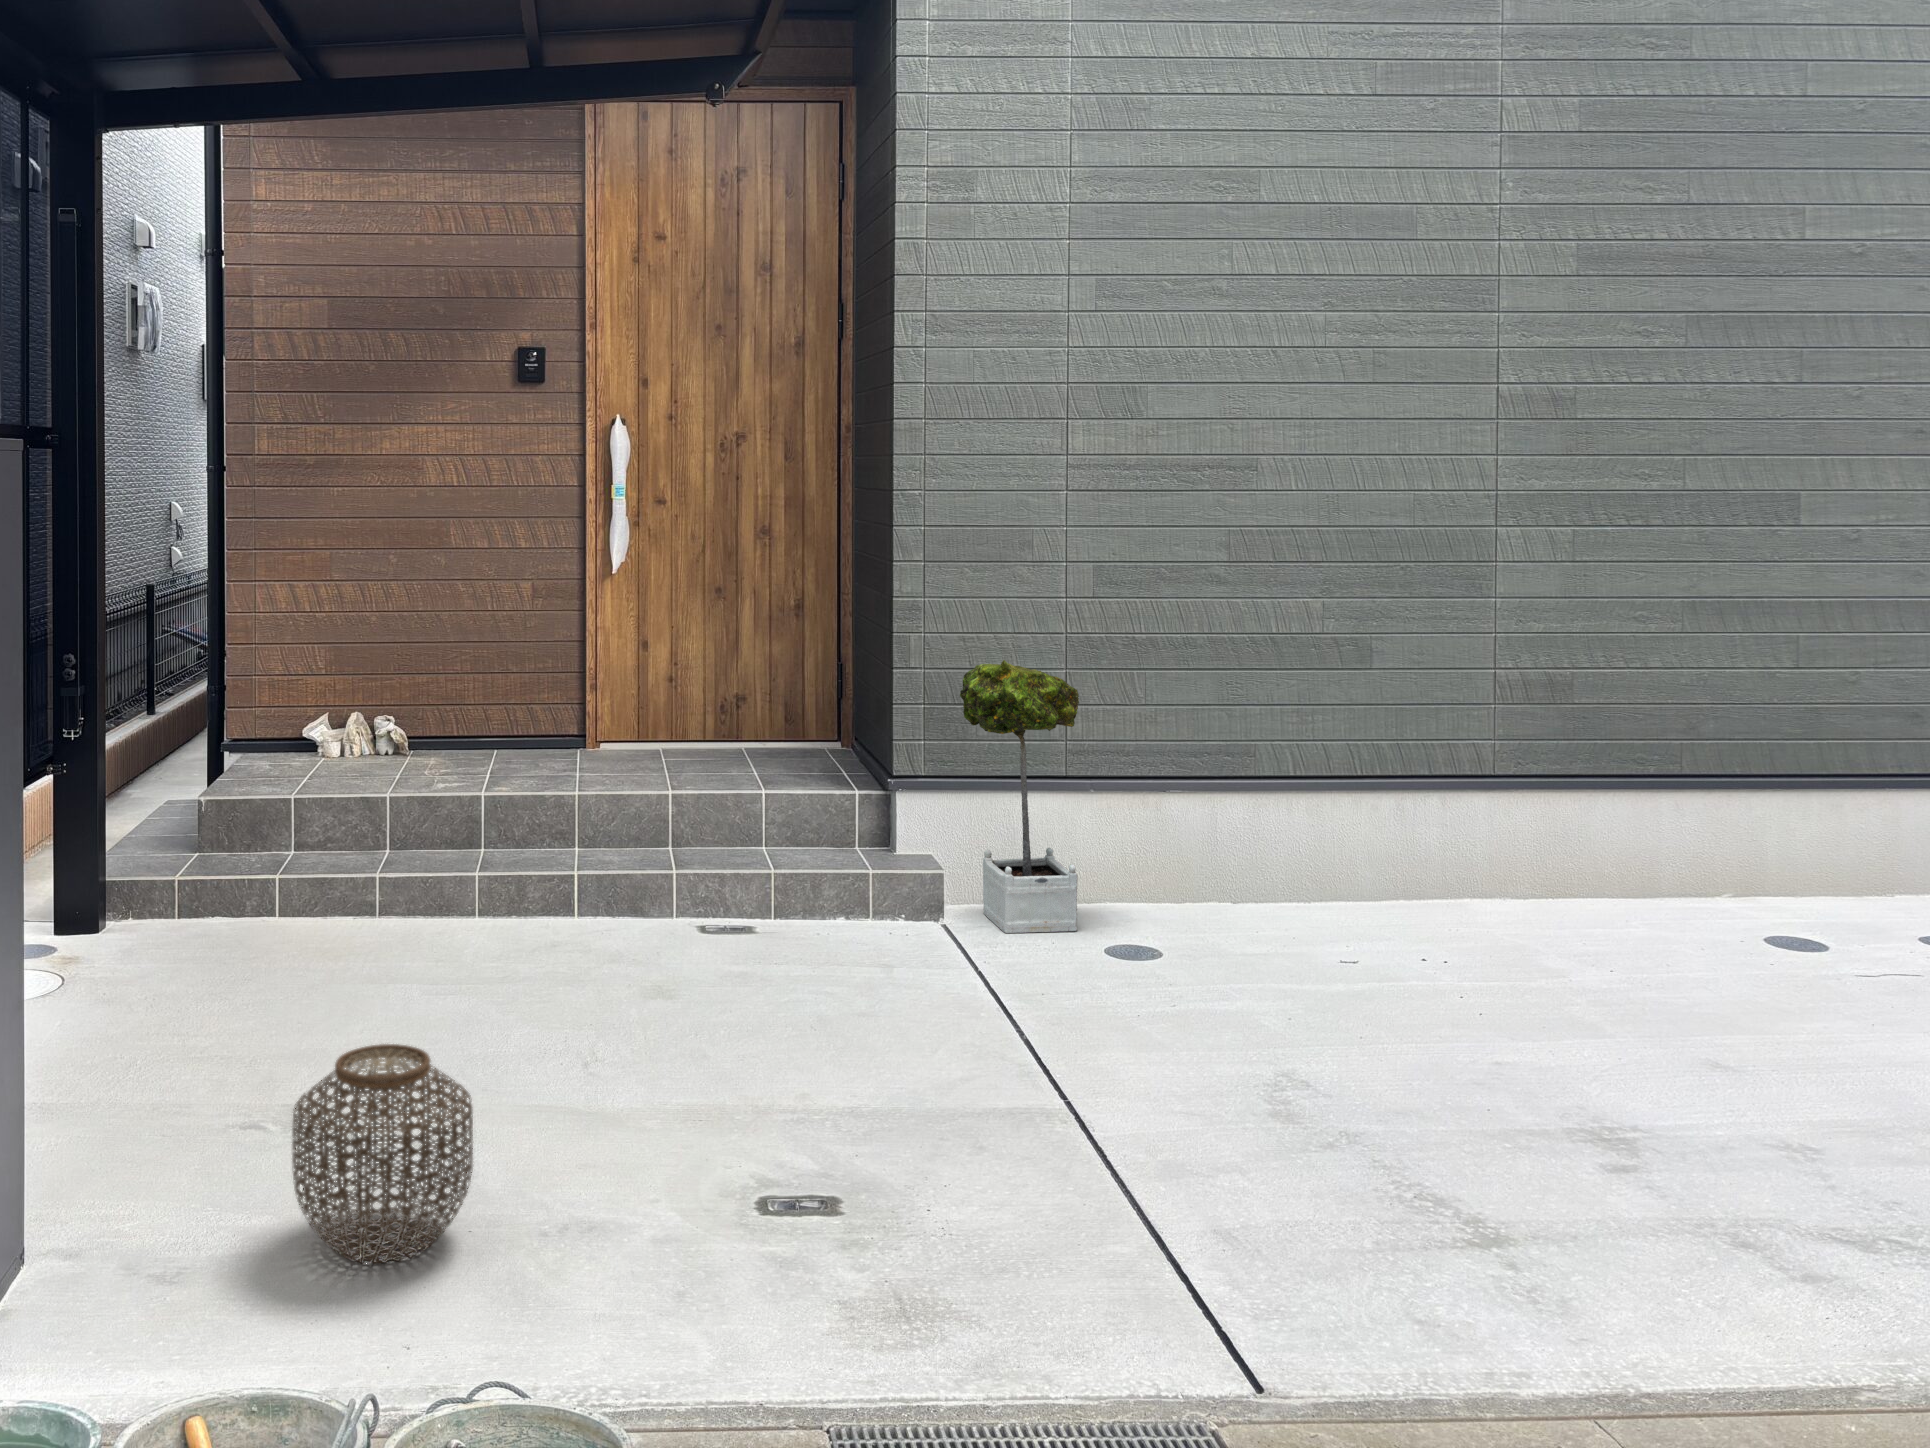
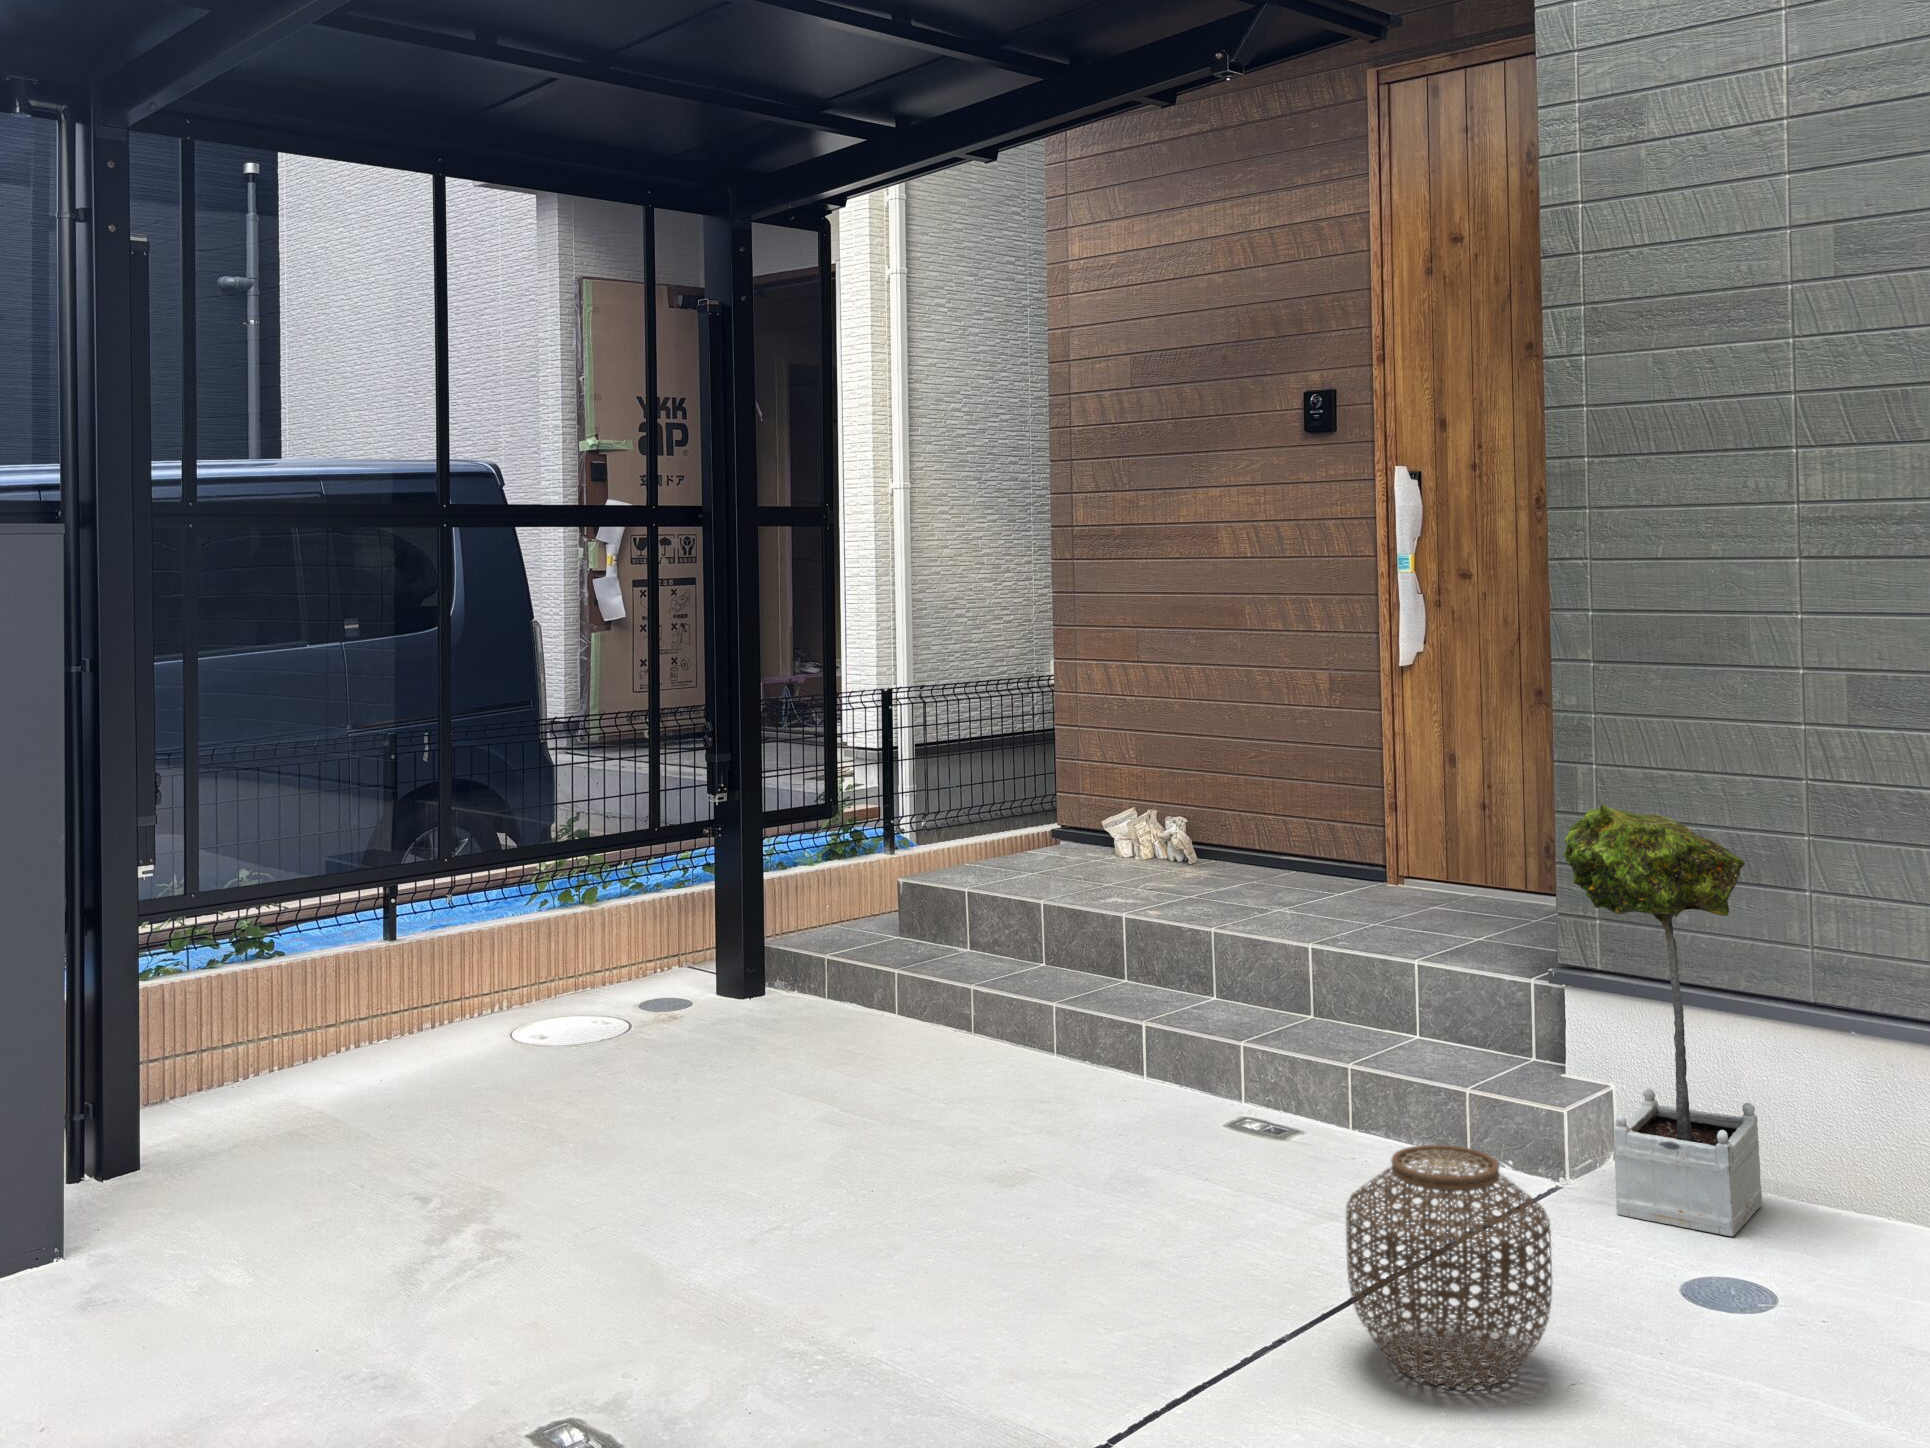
woven basket: present [292,1044,473,1263] -> present [1346,1145,1552,1388]

